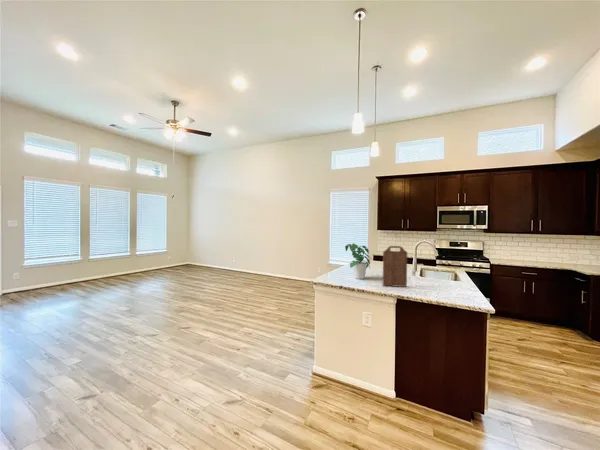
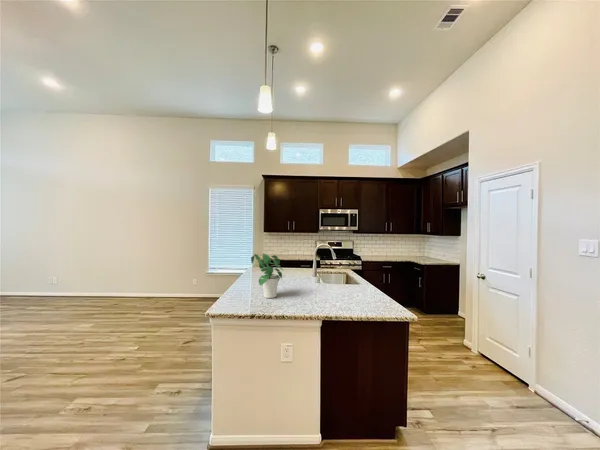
cutting board: present [383,246,407,287] -> none [303,254,328,305]

